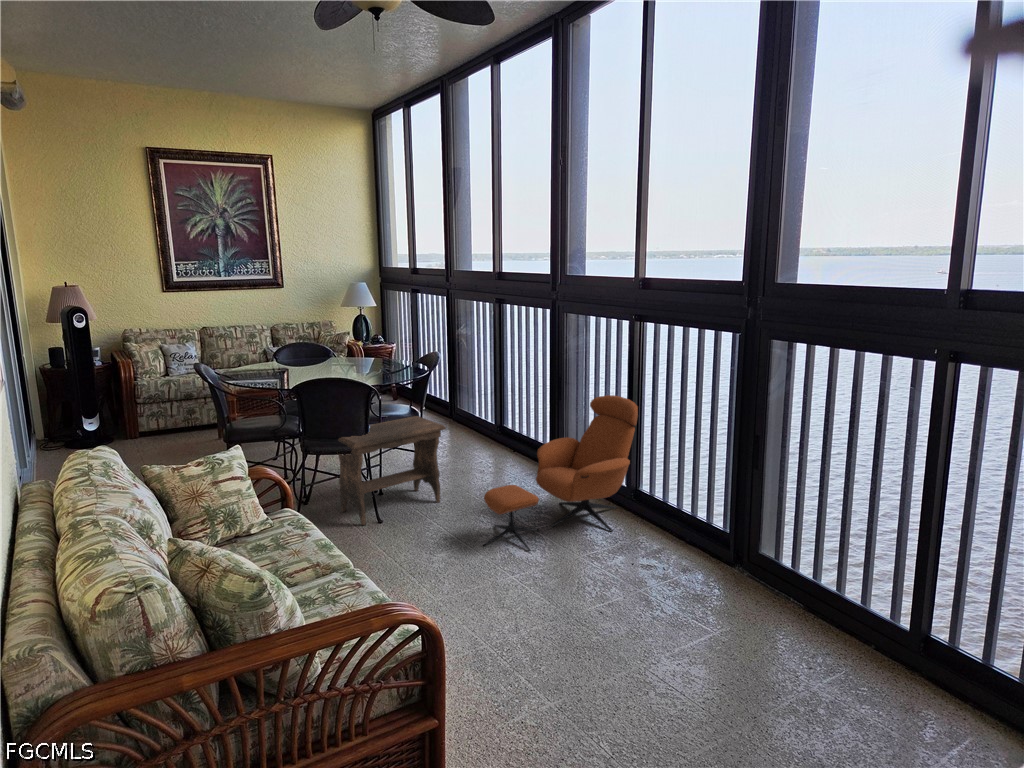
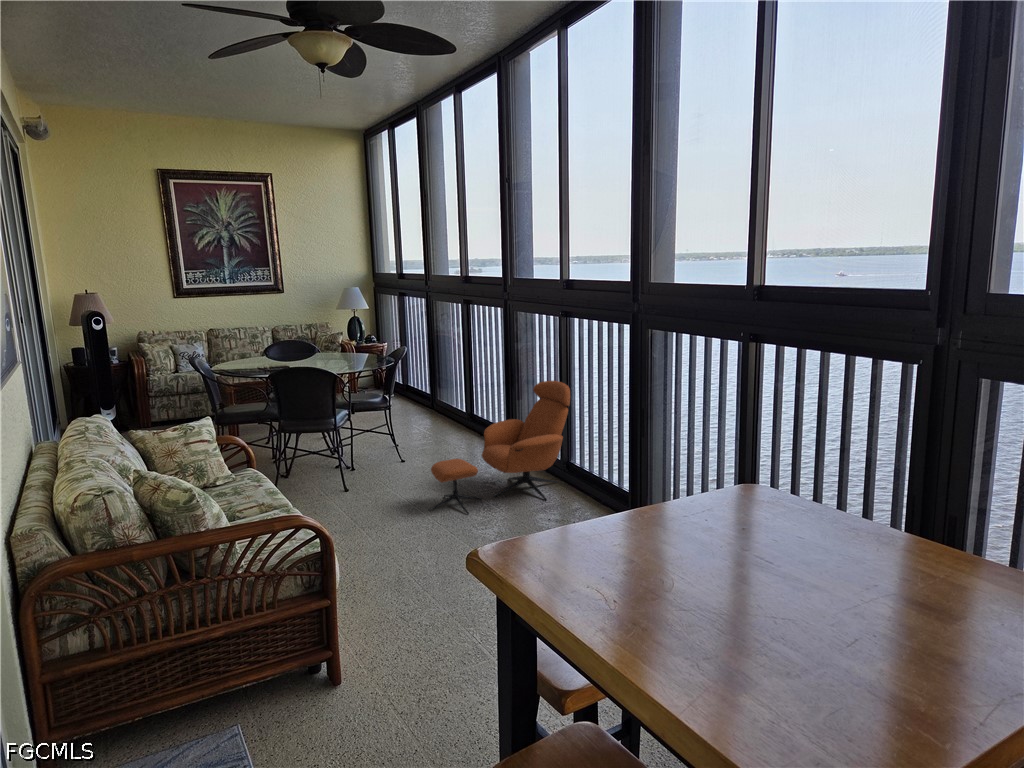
footstool: present [338,416,446,525] -> none [302,402,406,496]

